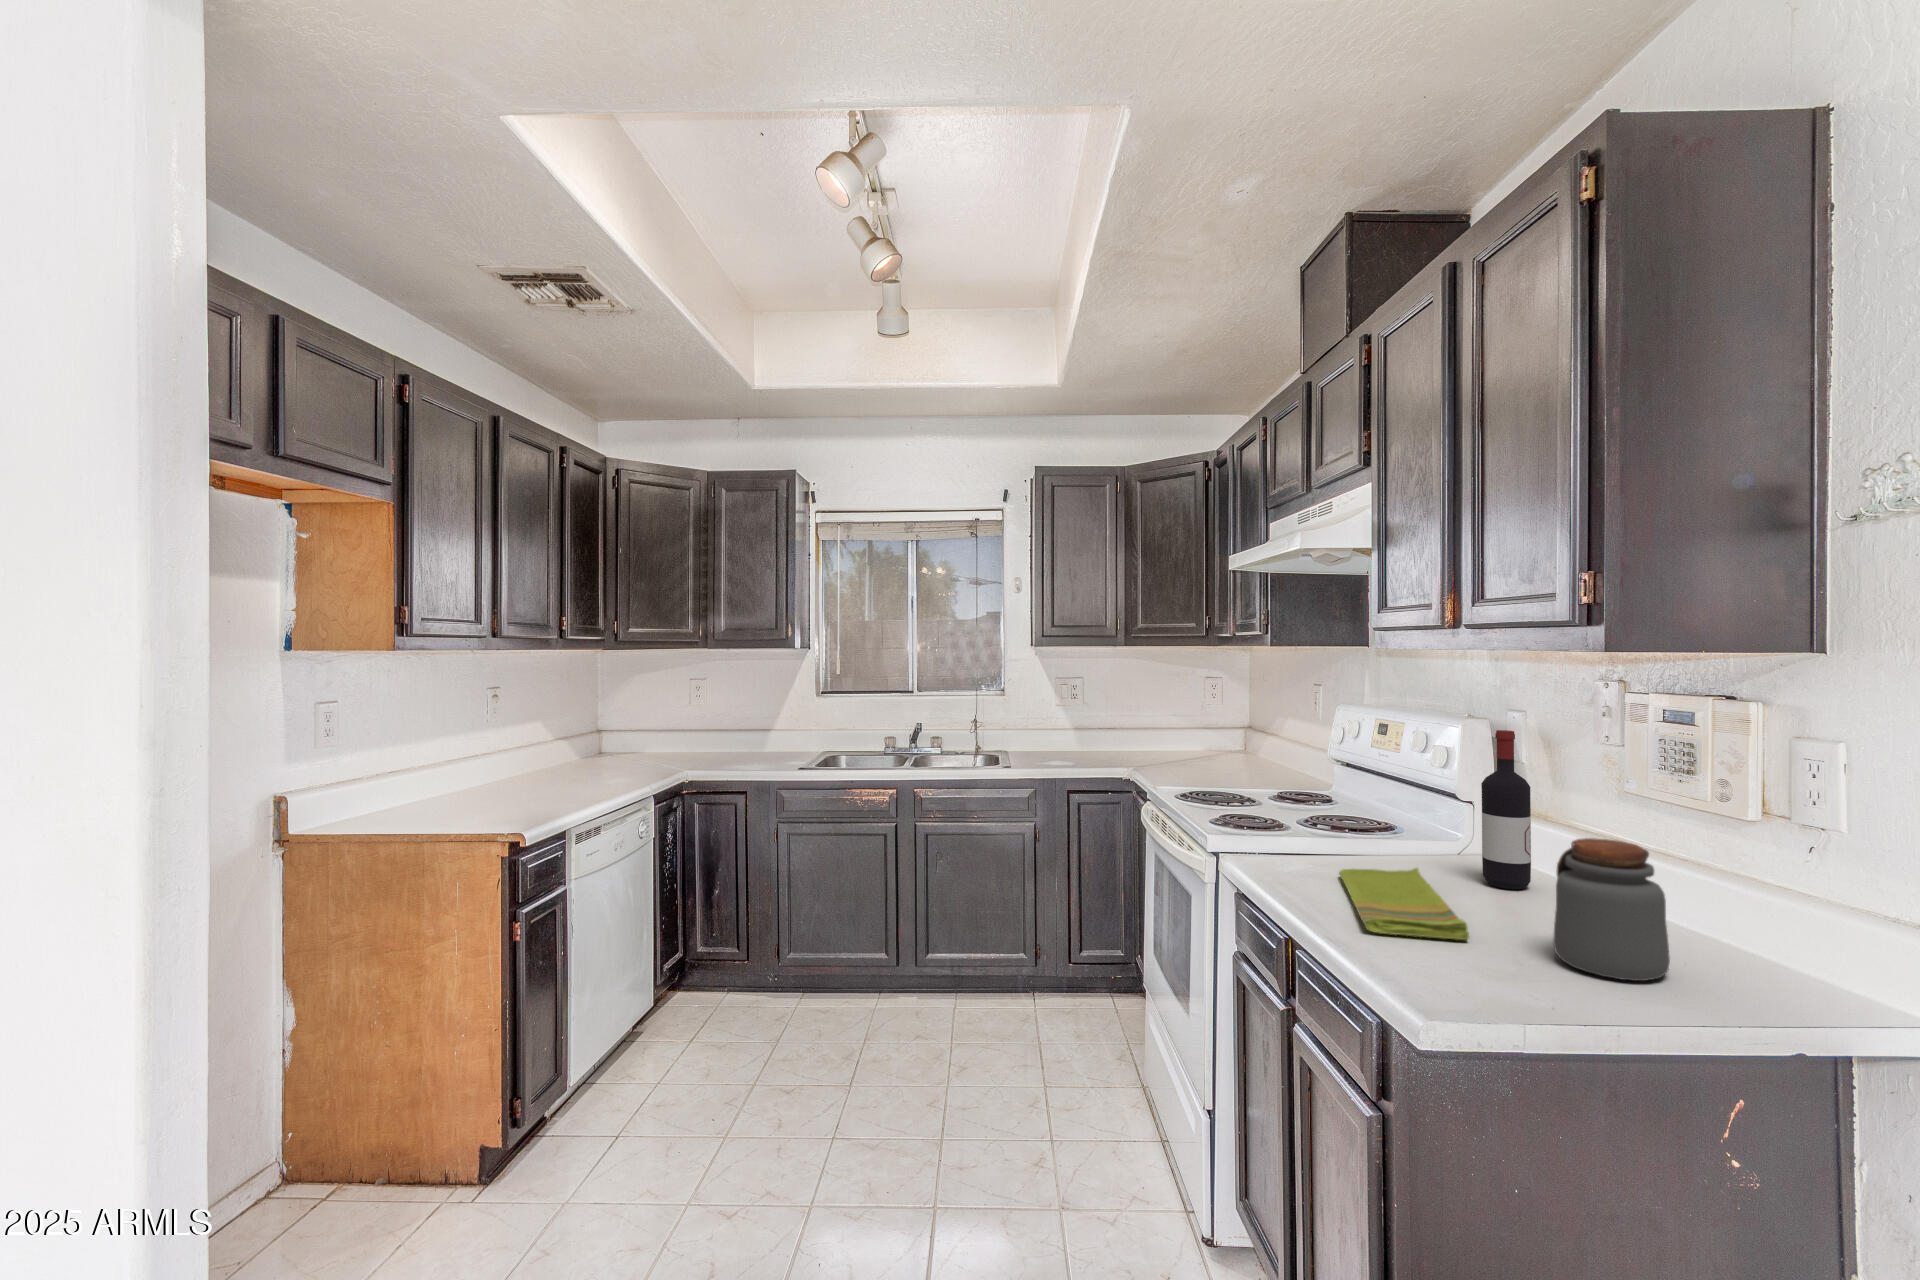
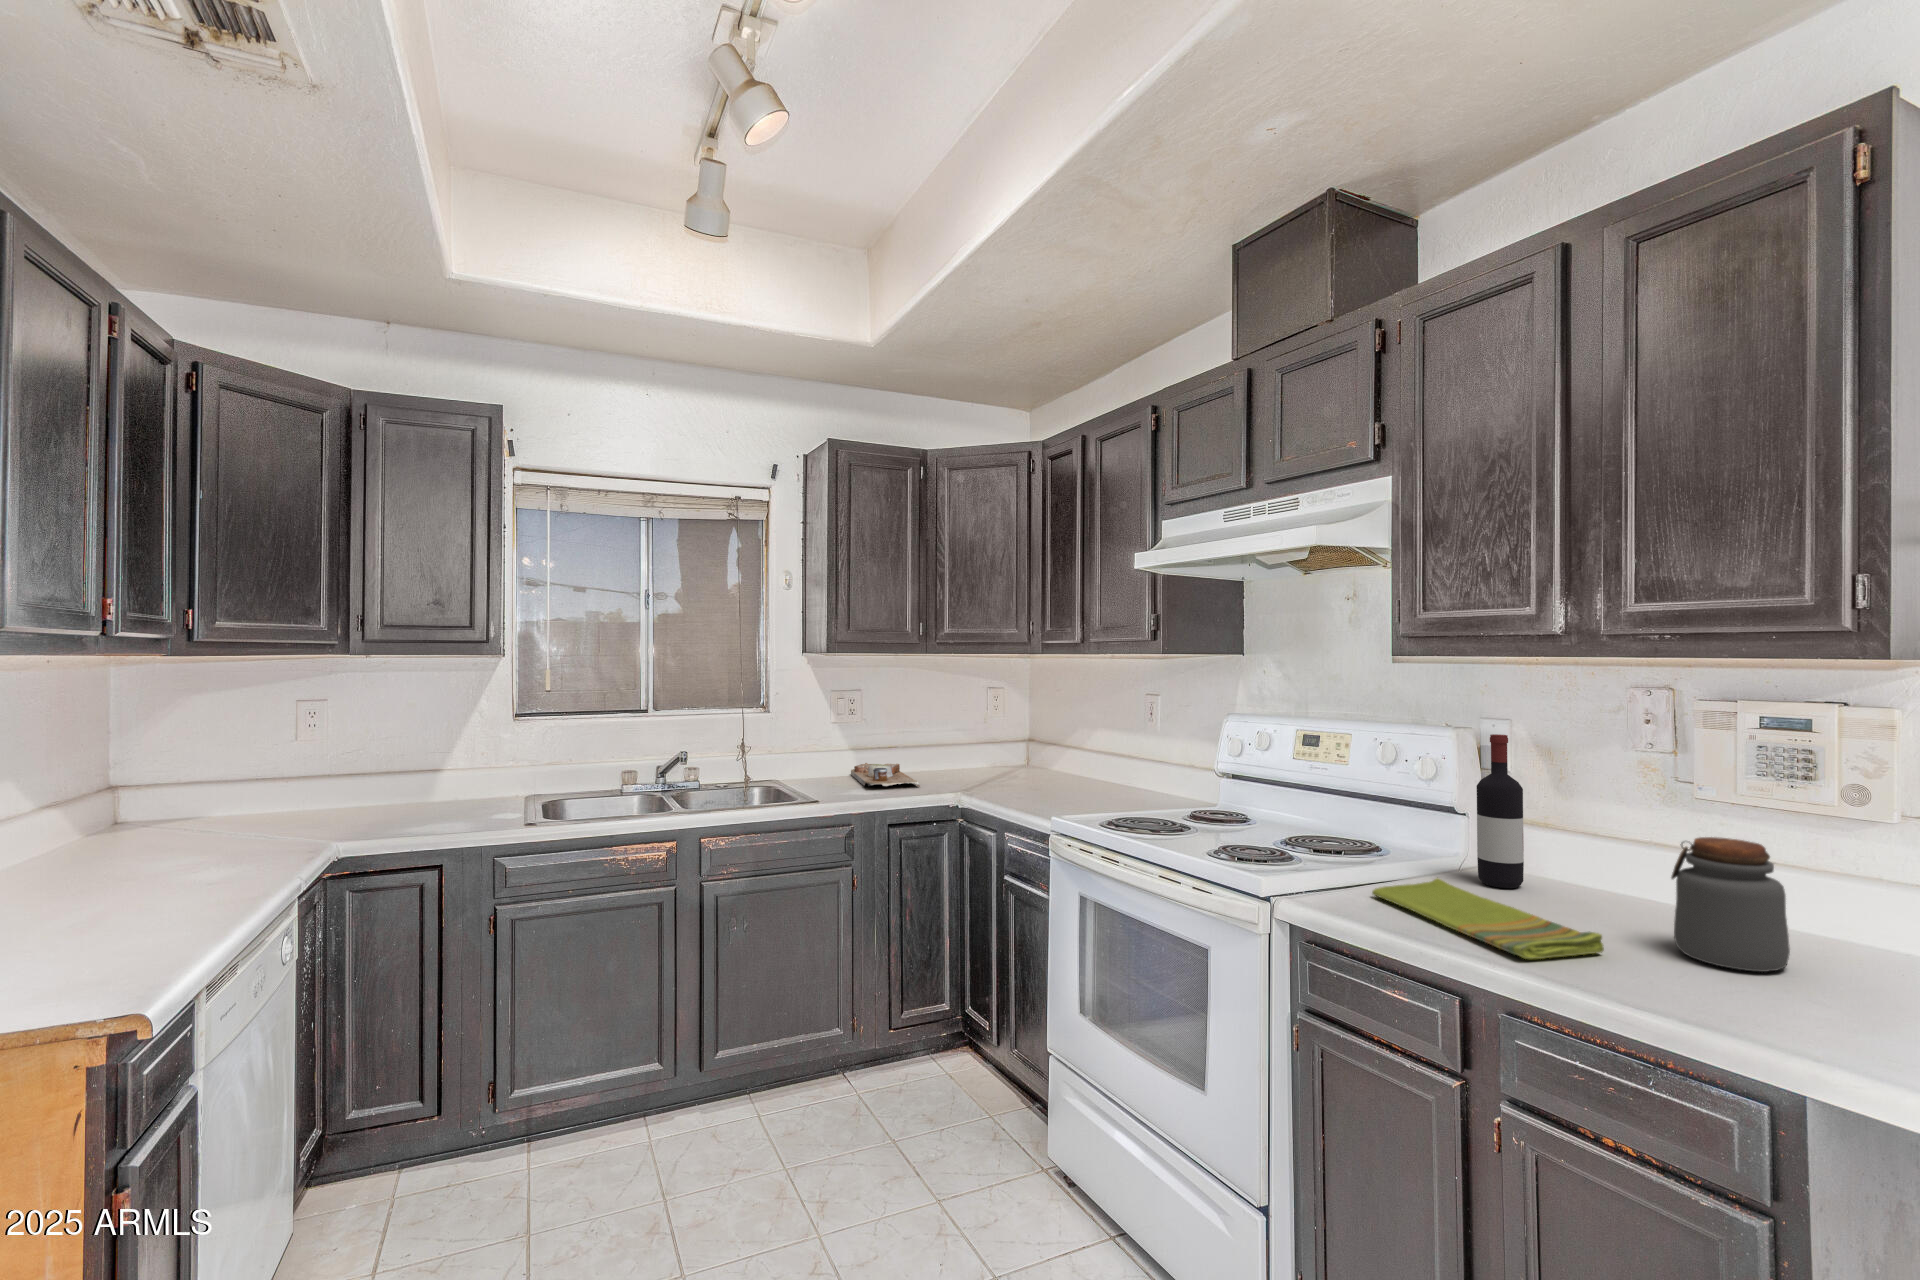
cutting board: none [1062,742,1111,764] -> present [851,763,920,787]

